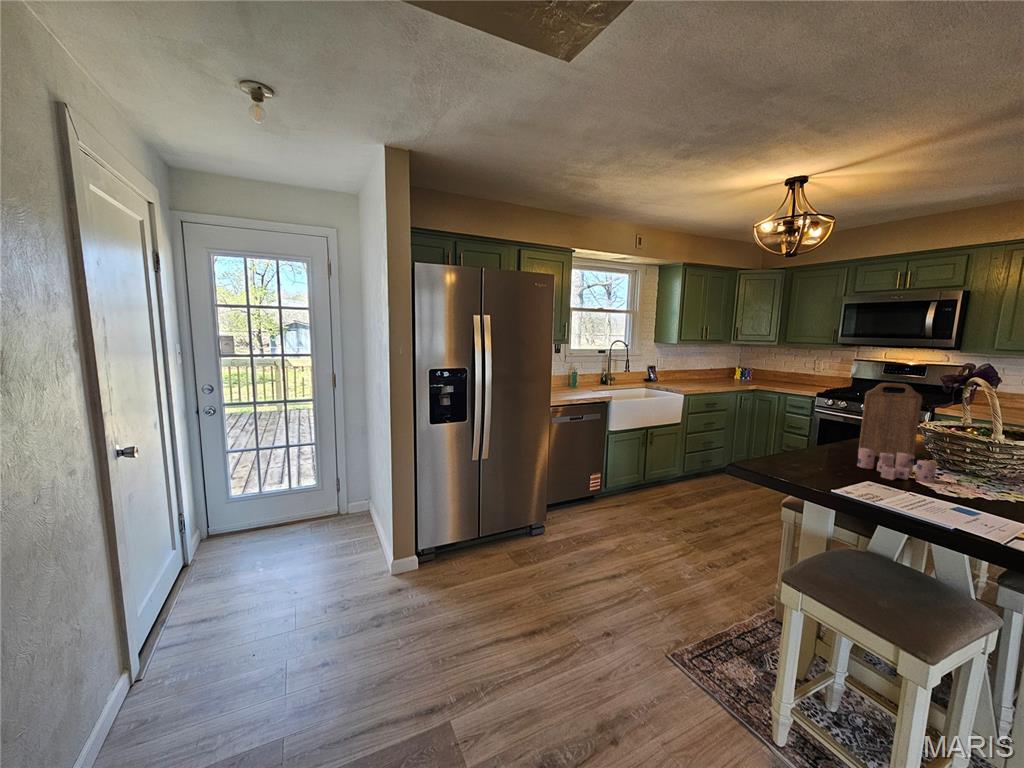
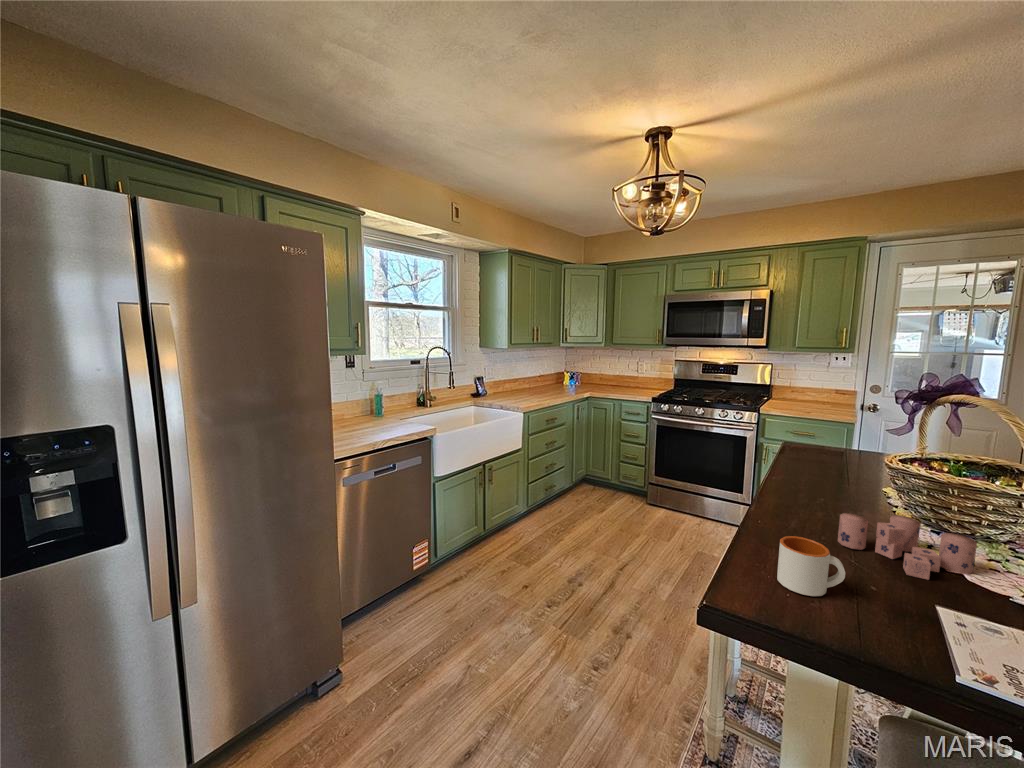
cutting board: present [859,383,922,459] -> none [801,402,874,509]
mug: none [790,446,825,474] -> present [777,536,845,596]

